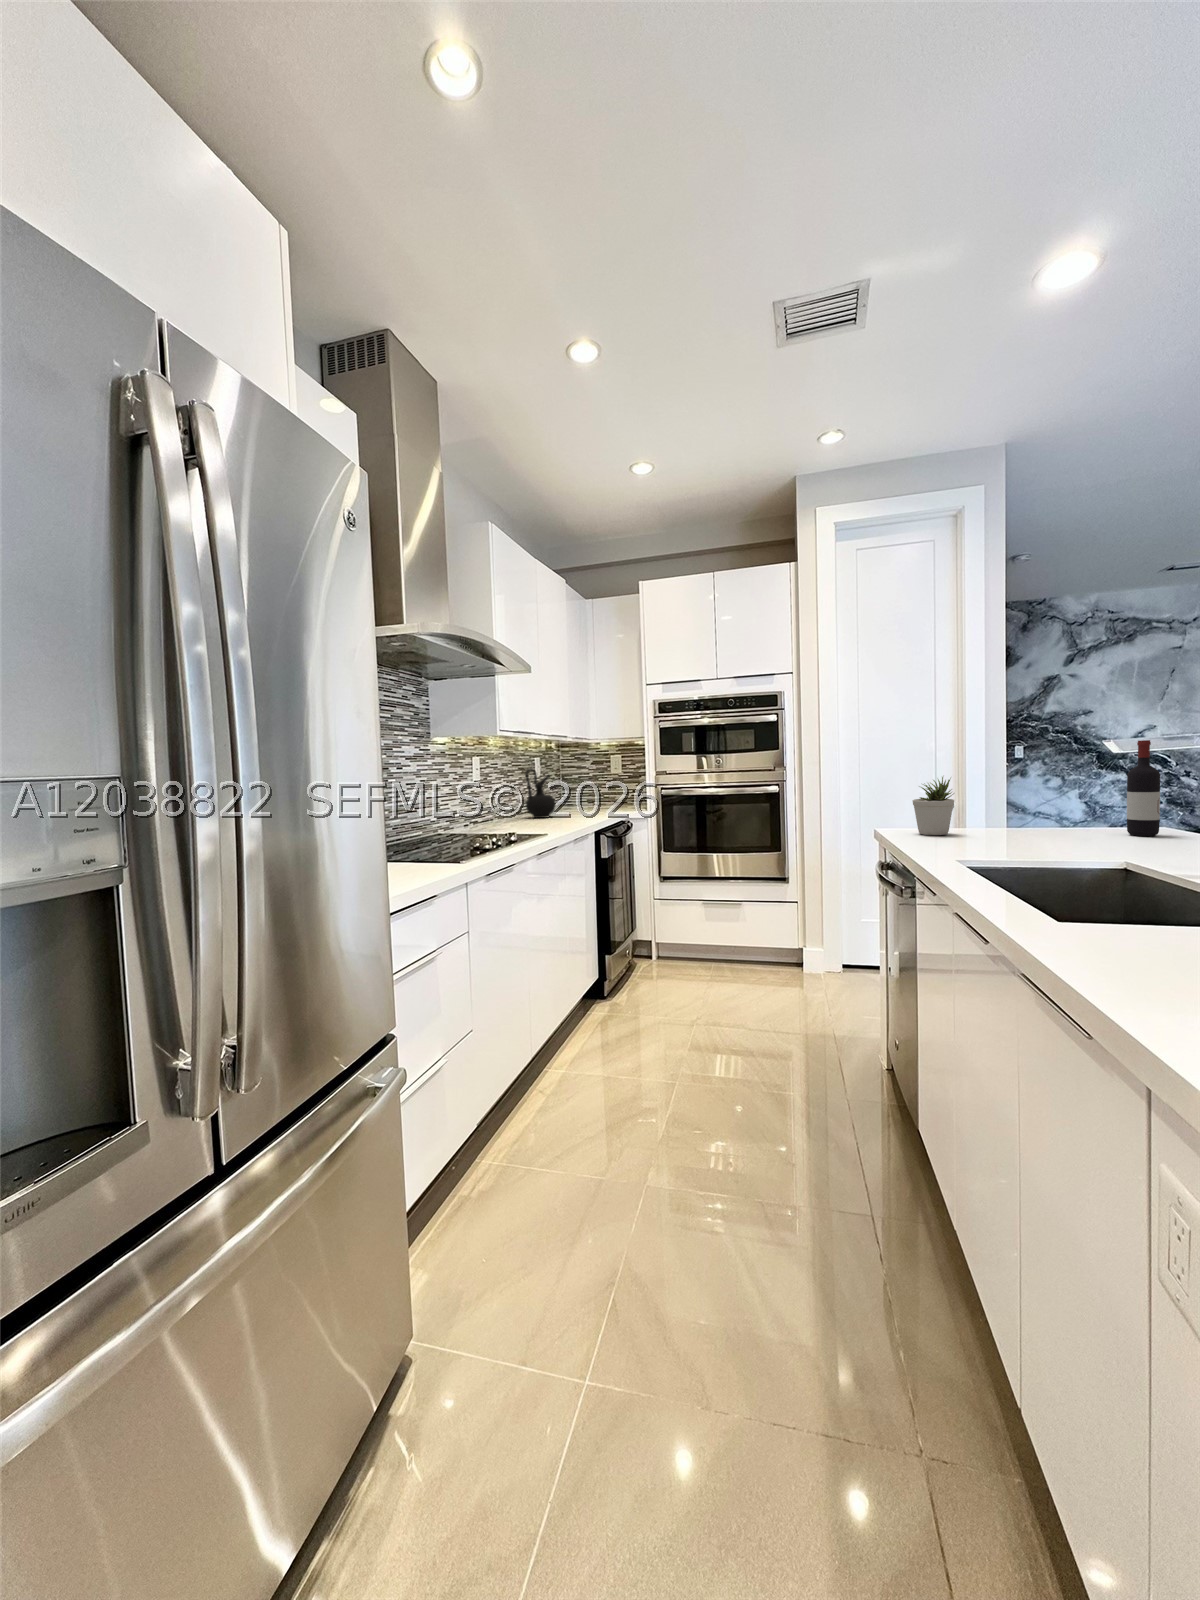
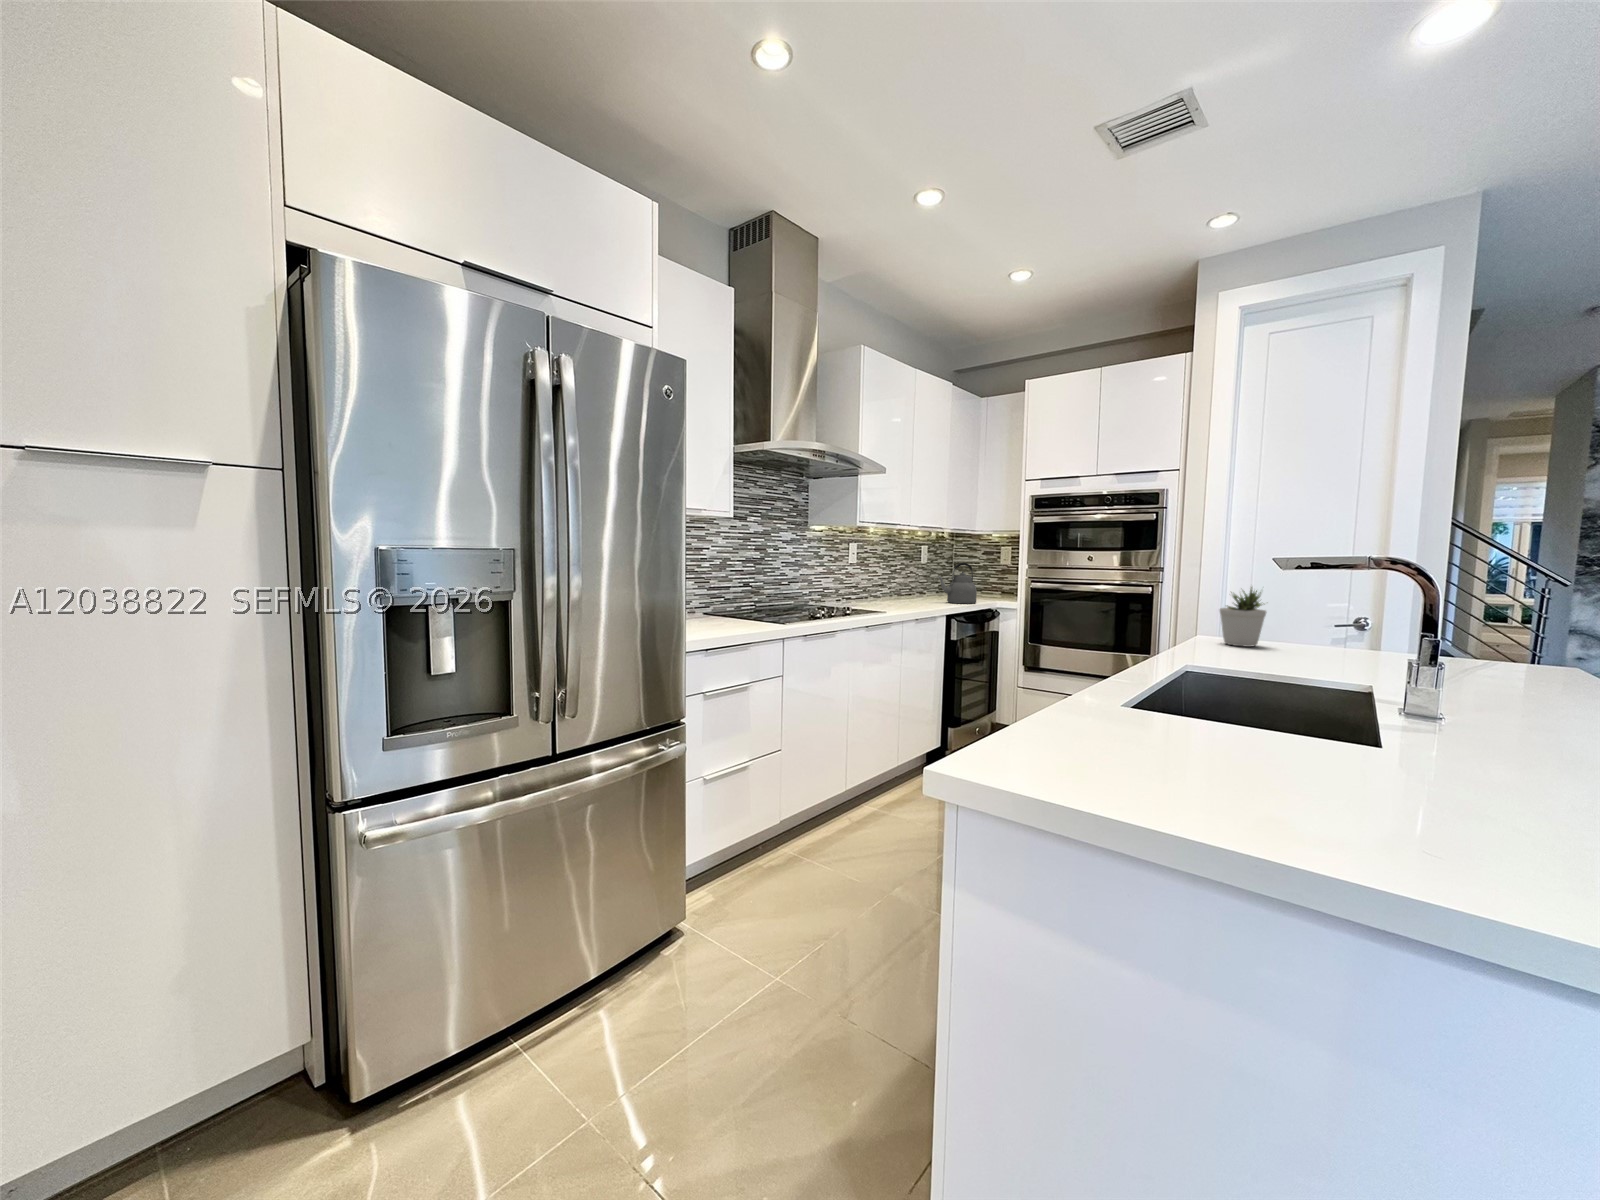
wine bottle: present [1127,740,1160,836] -> none [1498,560,1551,675]
ceramic jug: present [525,769,556,818] -> none [899,555,926,600]
kettle: none [573,773,615,817] -> present [937,563,977,604]

